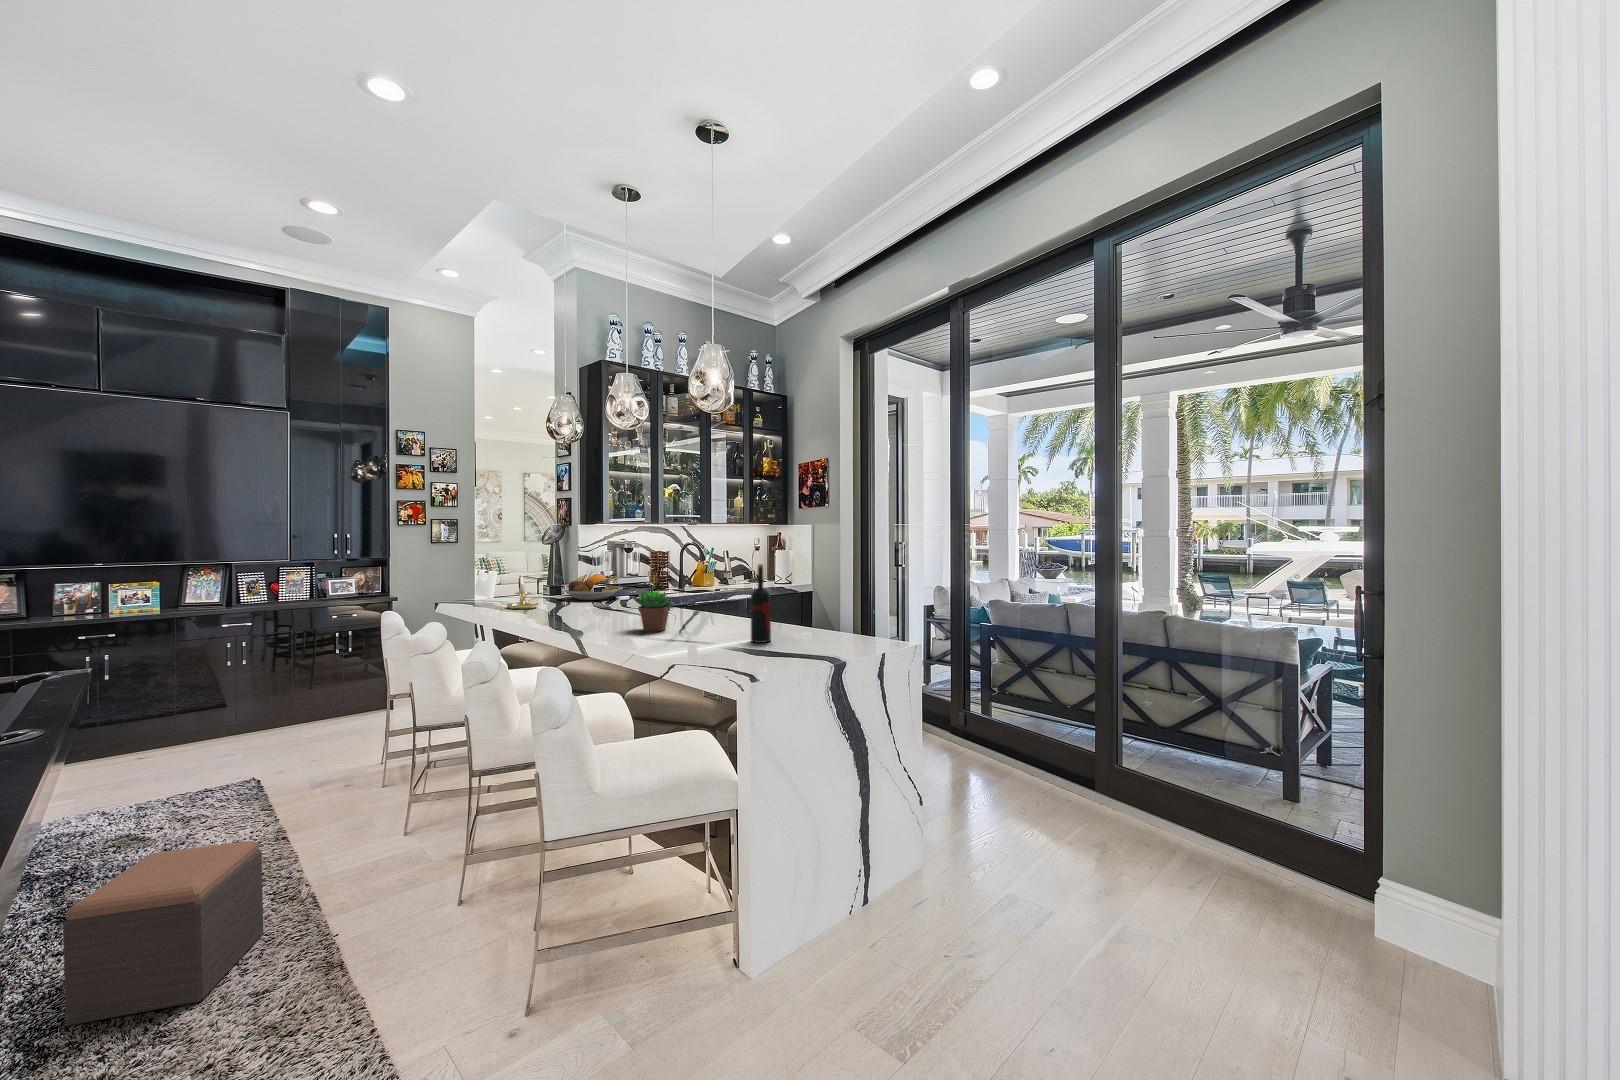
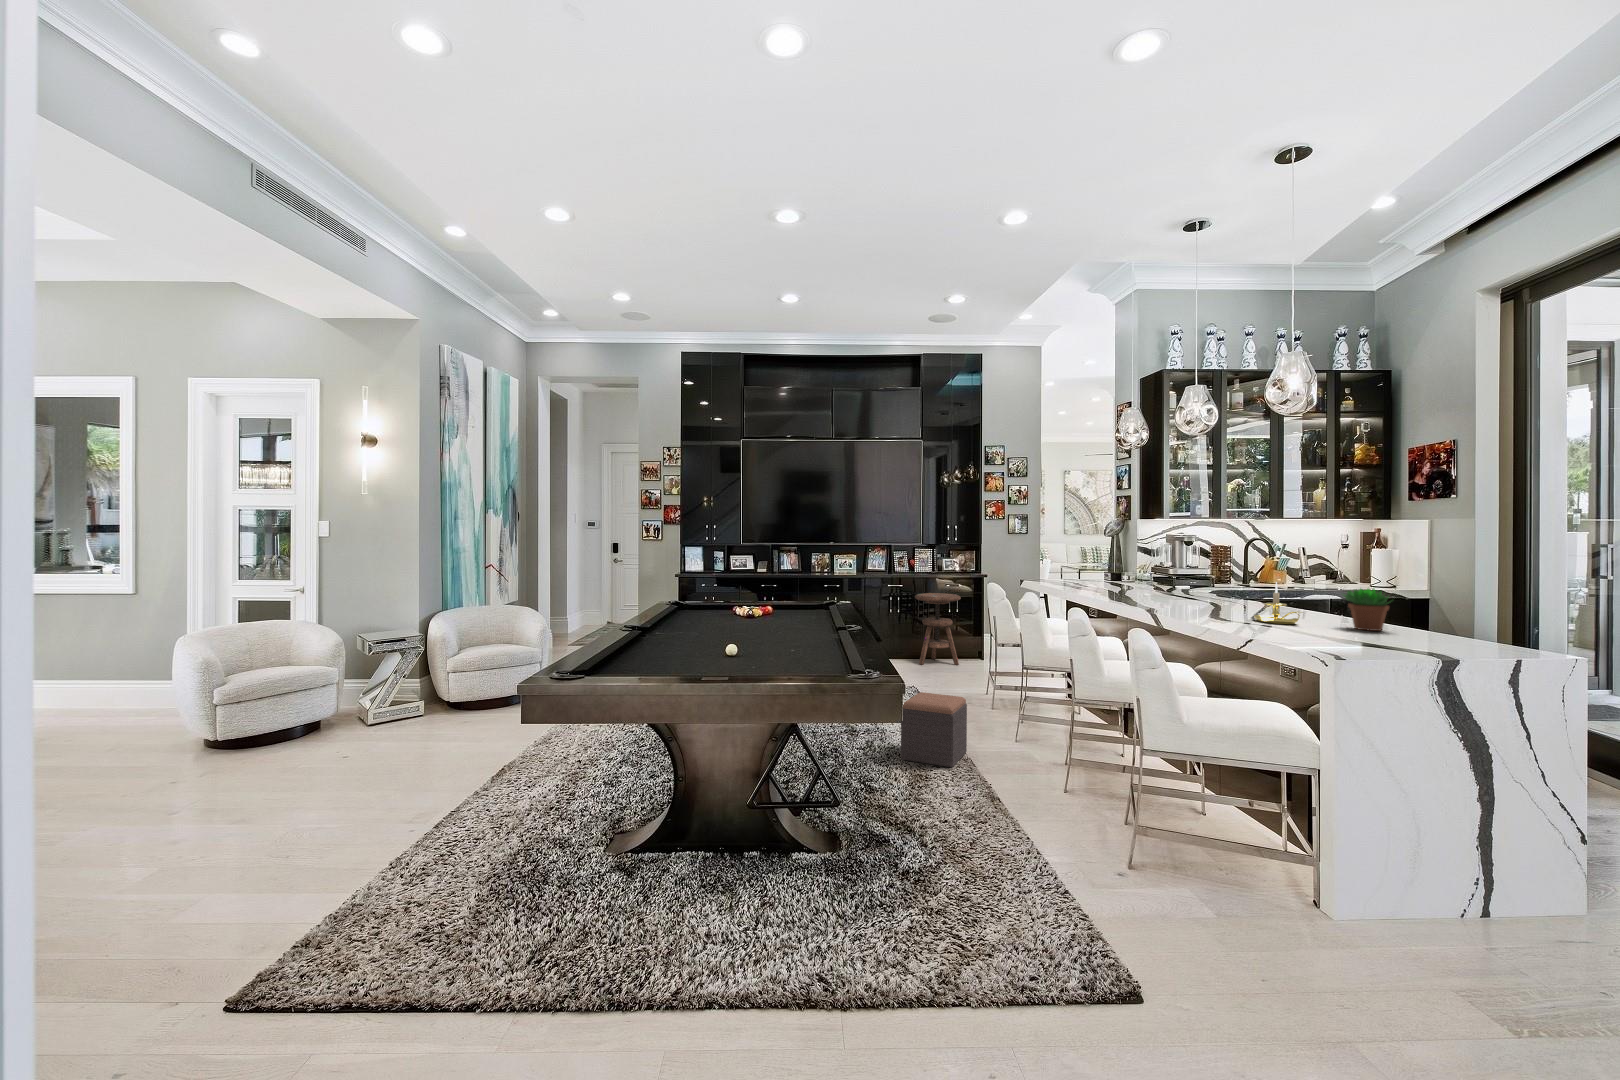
wine bottle: present [751,564,772,643] -> none [1314,553,1337,622]
fruit bowl: present [563,574,623,600] -> none [1126,563,1183,586]
candle holder: present [507,575,539,609] -> present [1254,582,1302,624]
succulent plant: present [632,590,673,632] -> present [1343,589,1390,631]
side table: none [271,624,353,731] -> present [915,593,961,665]

